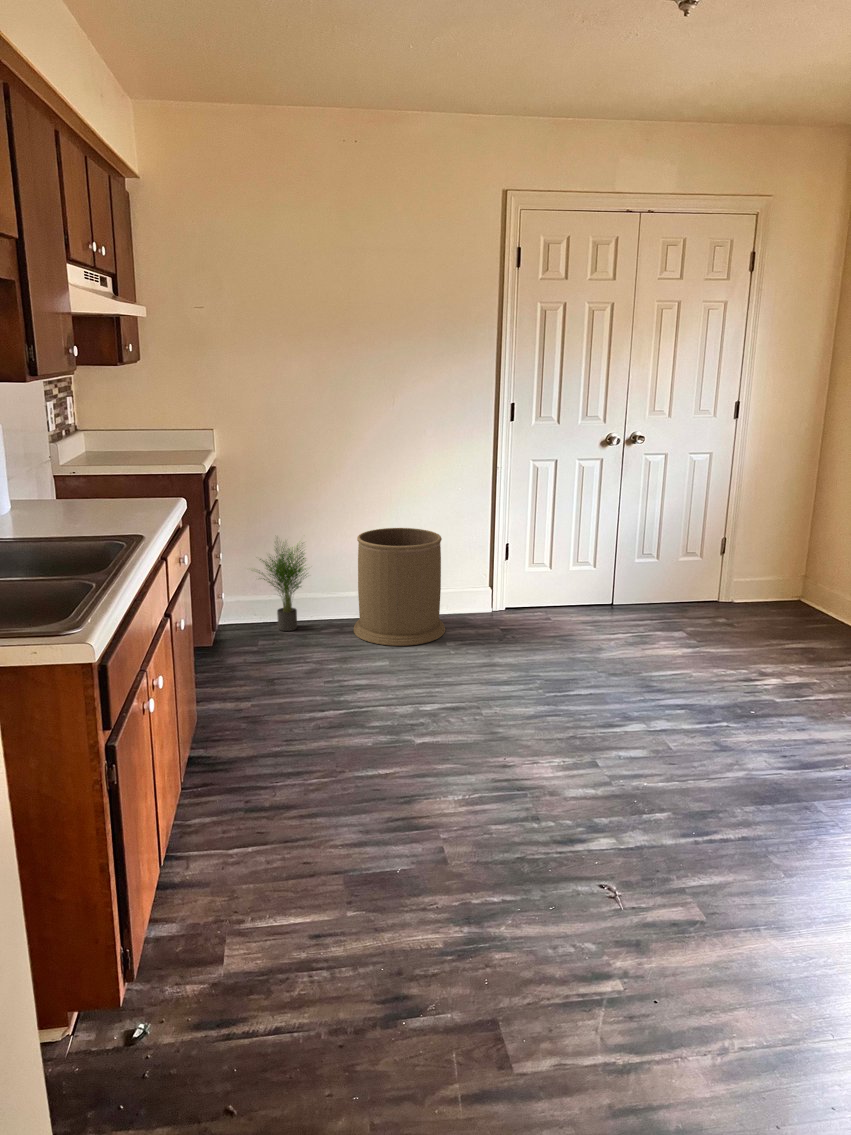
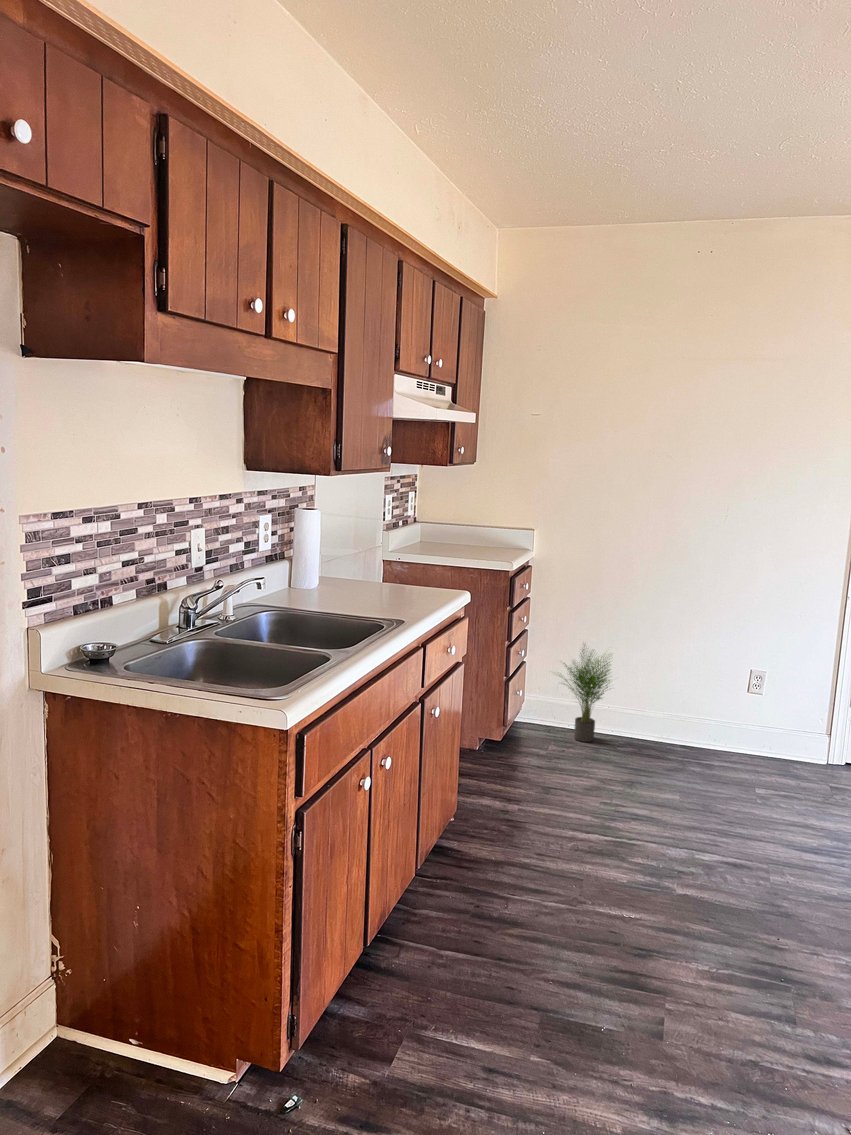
trash can: present [354,528,445,646] -> none [651,651,761,783]

